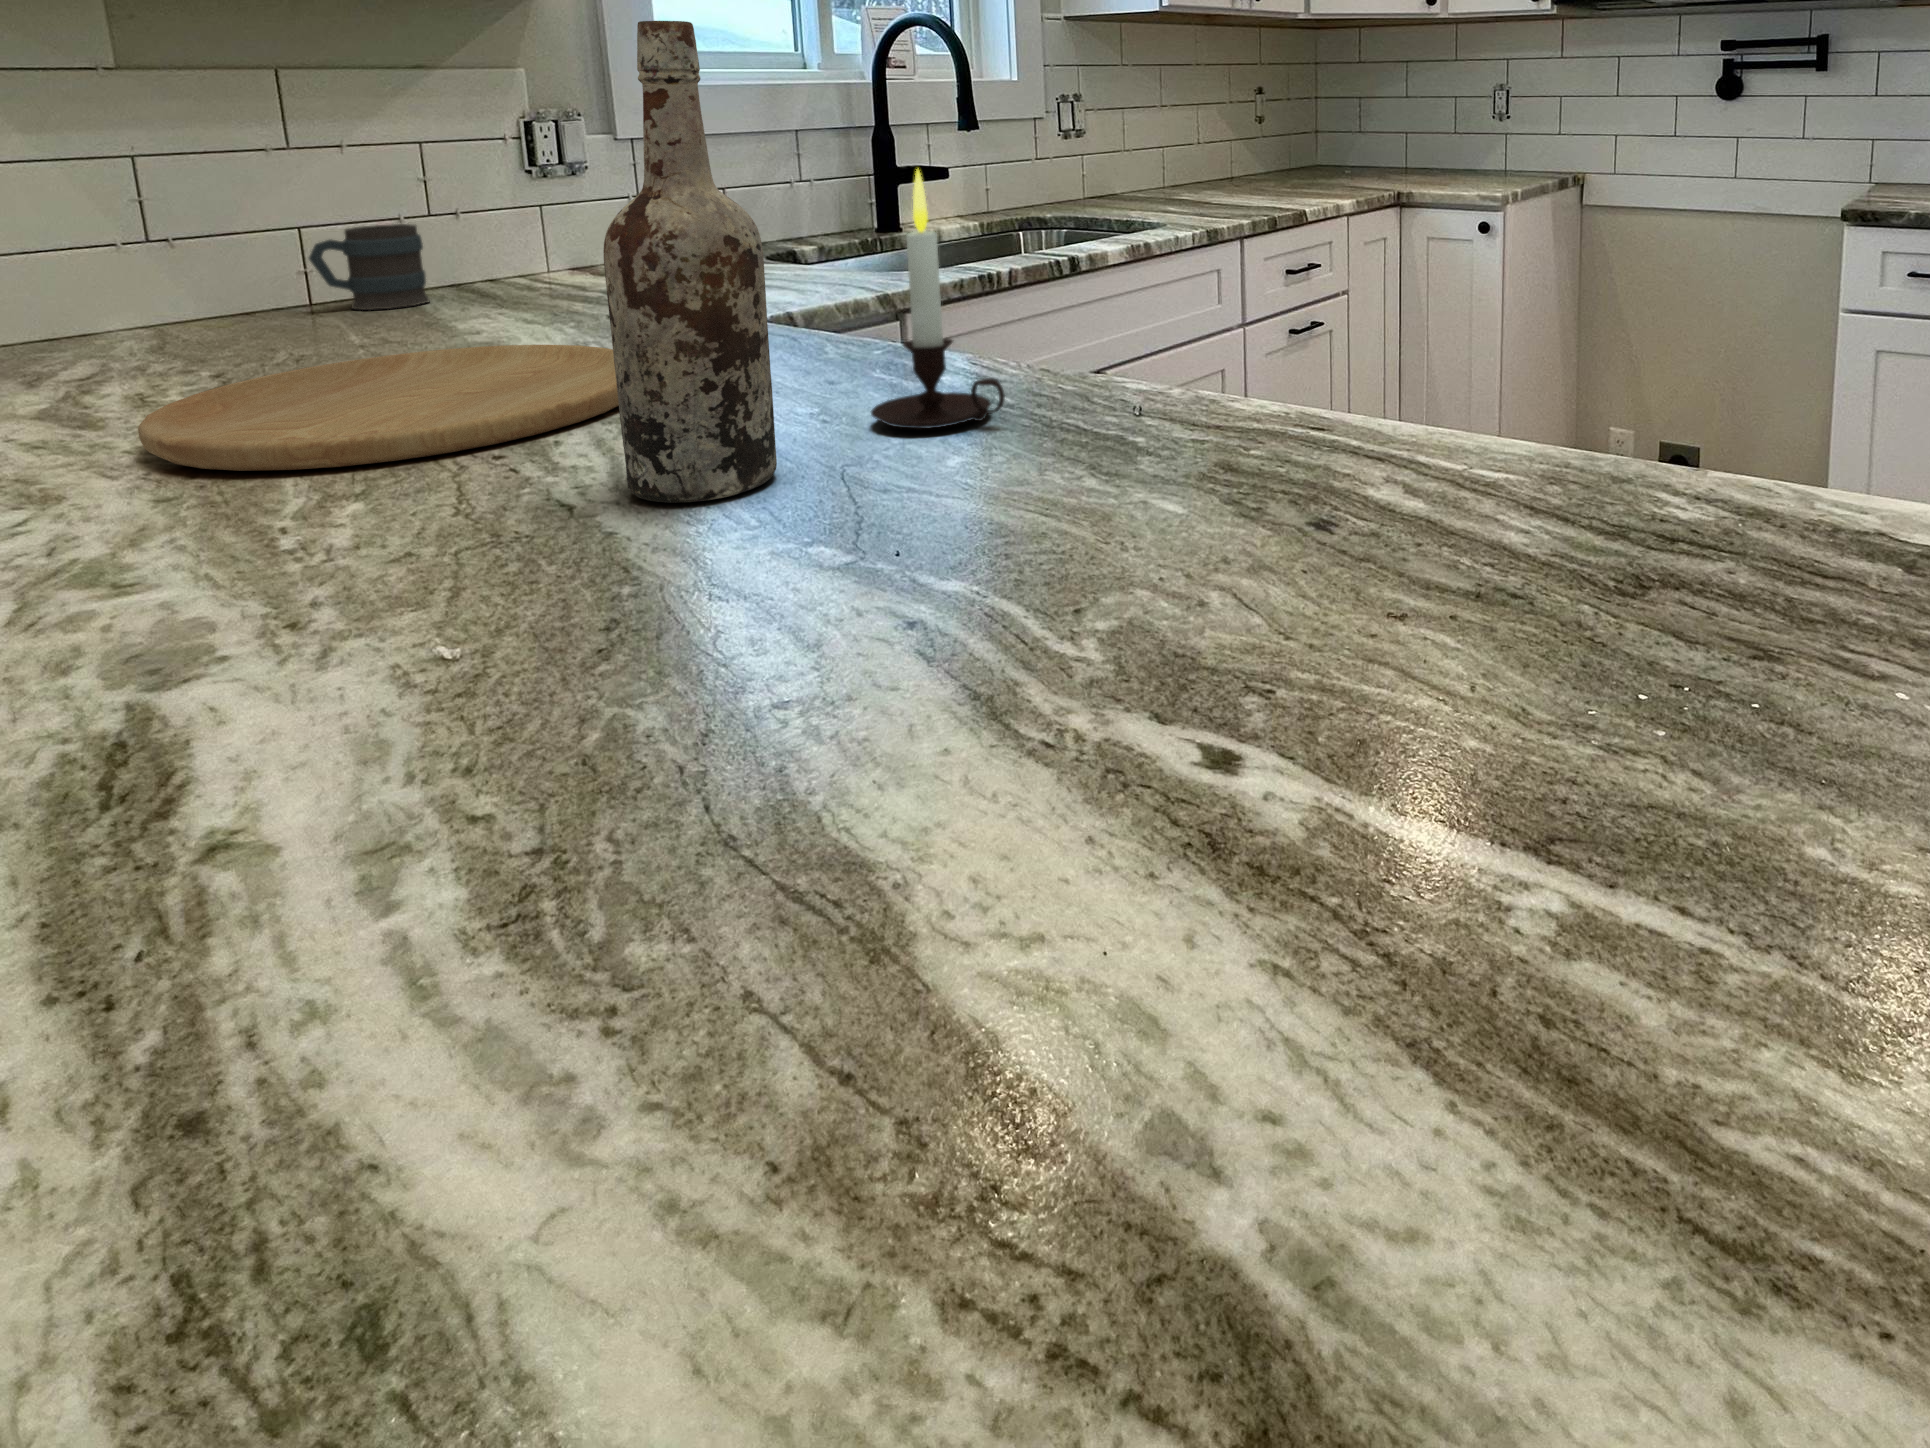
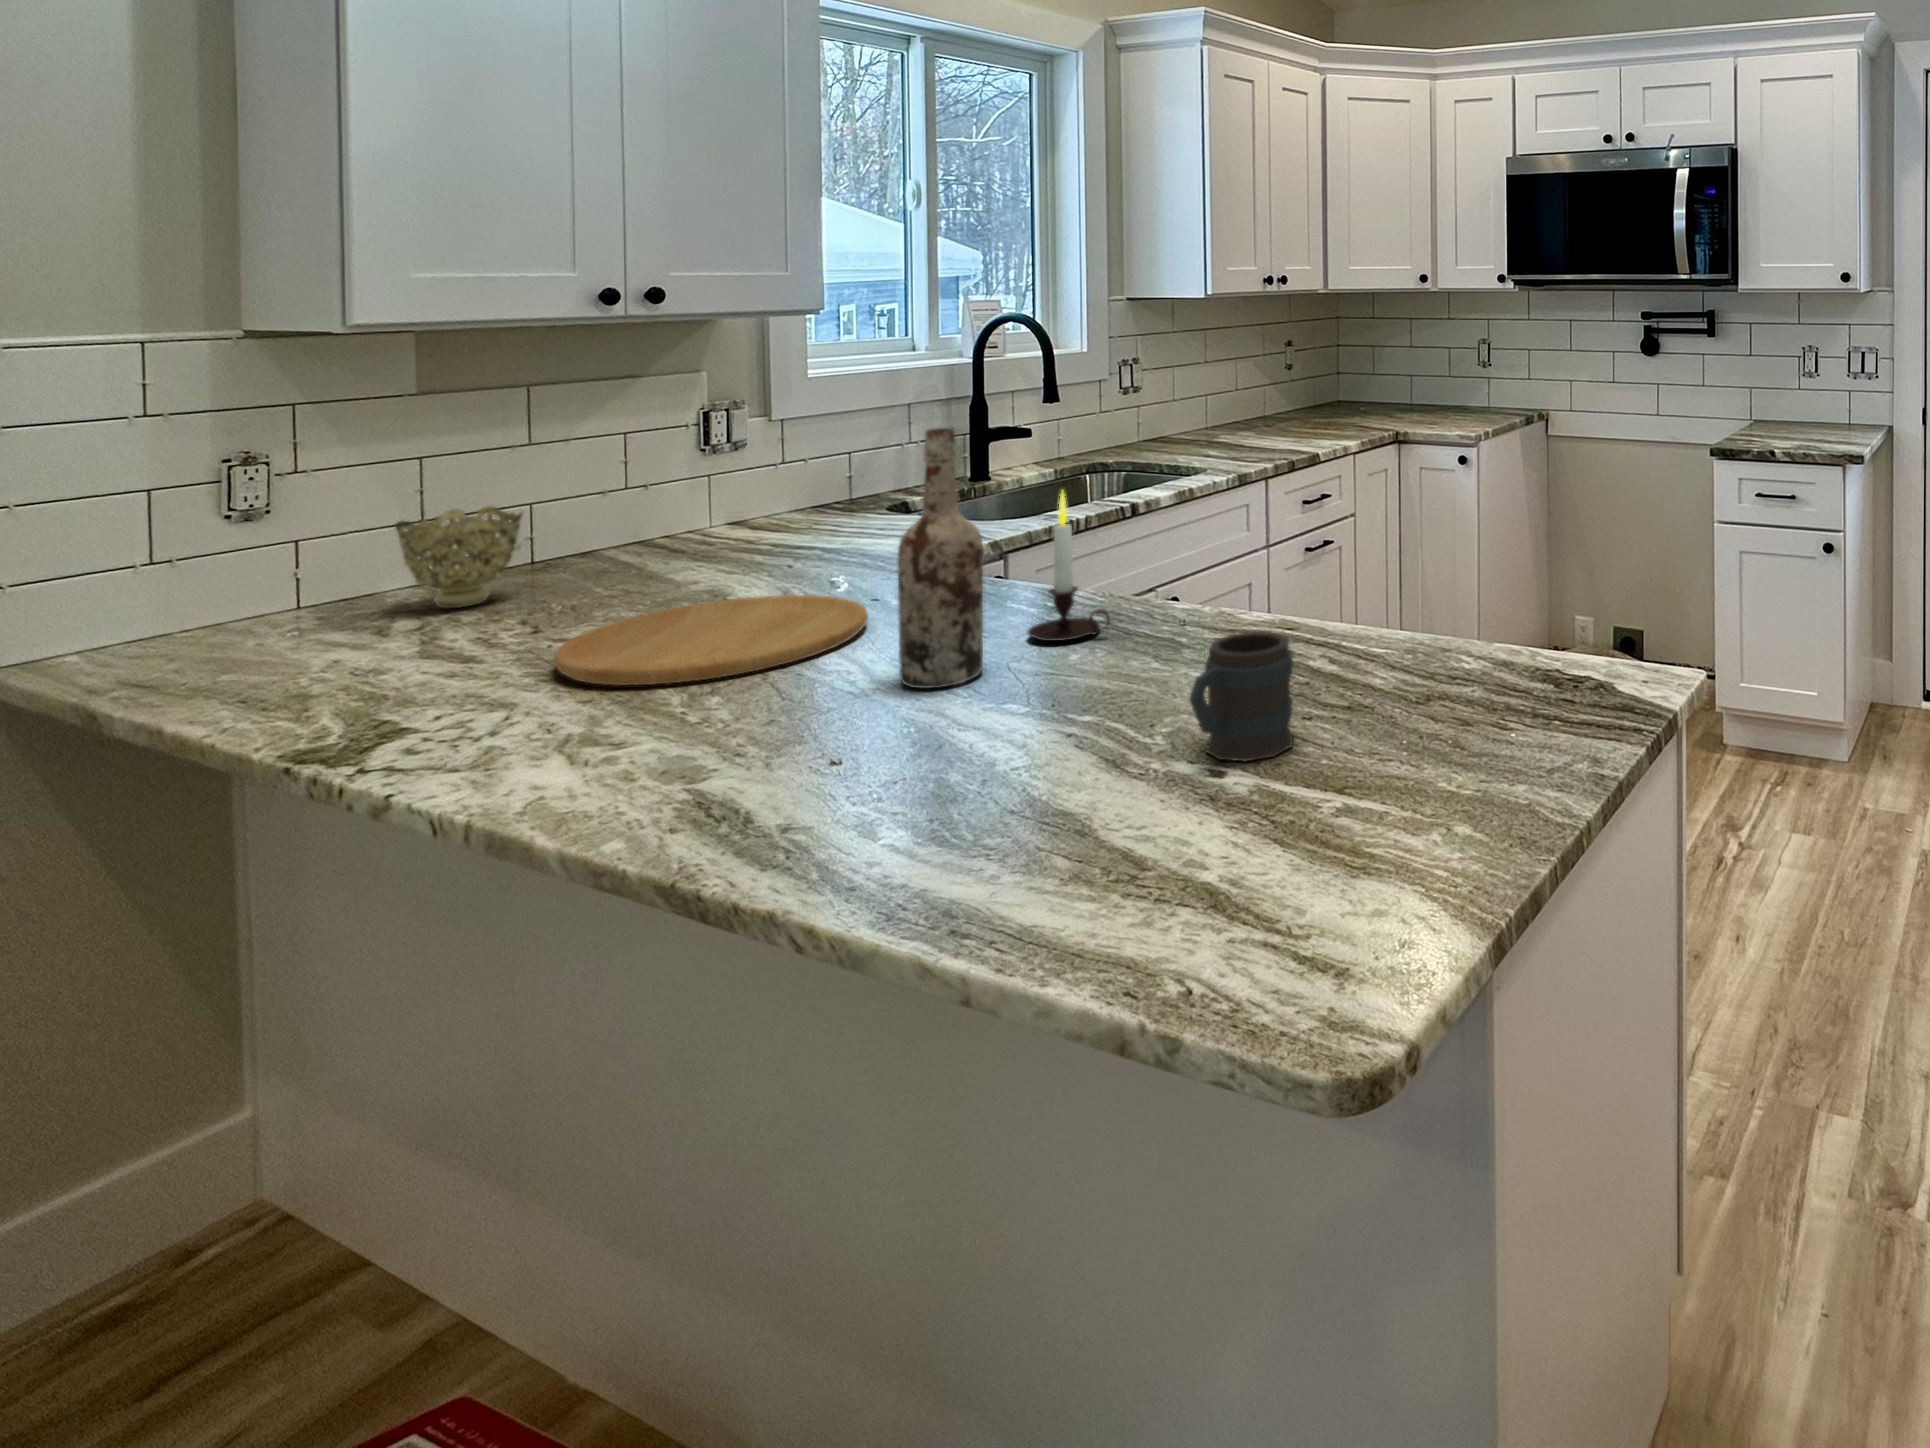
decorative bowl: none [59,216,241,350] -> present [395,506,522,608]
mug: present [309,224,429,310] -> present [1189,632,1294,761]

